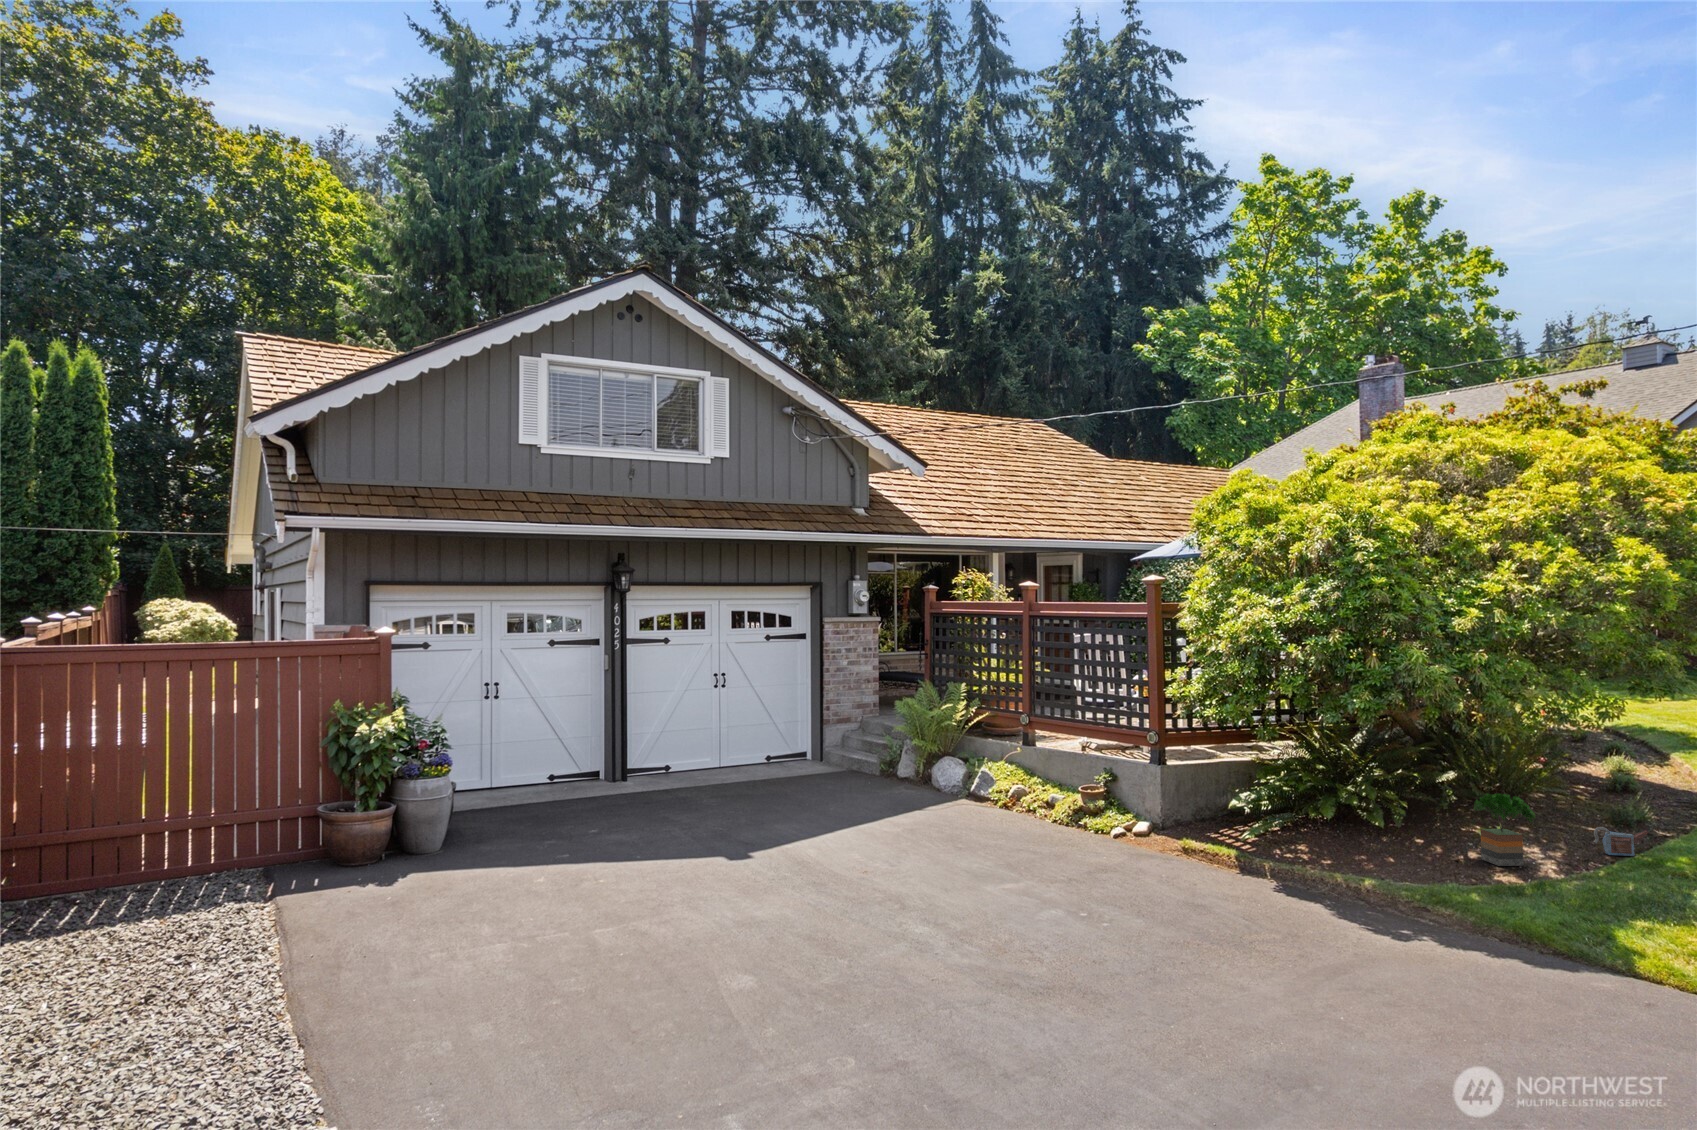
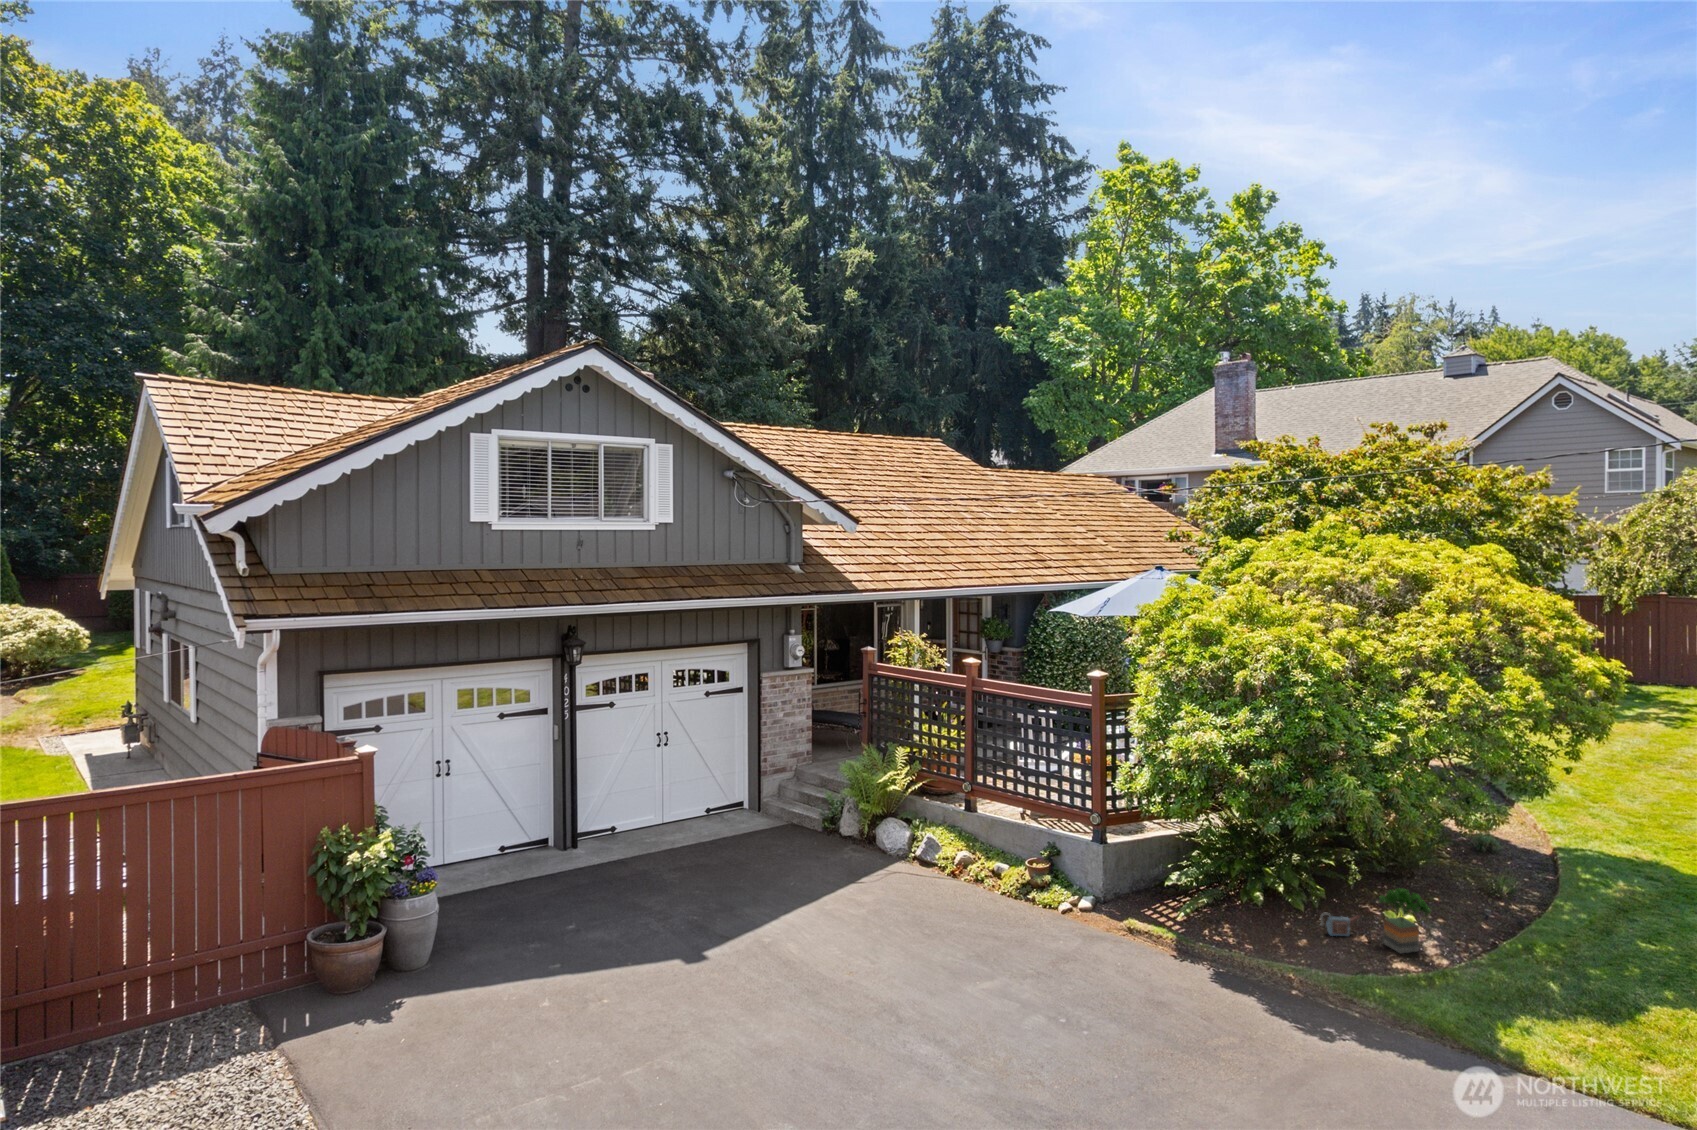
watering can: present [1594,827,1648,856] -> present [1320,913,1360,936]

